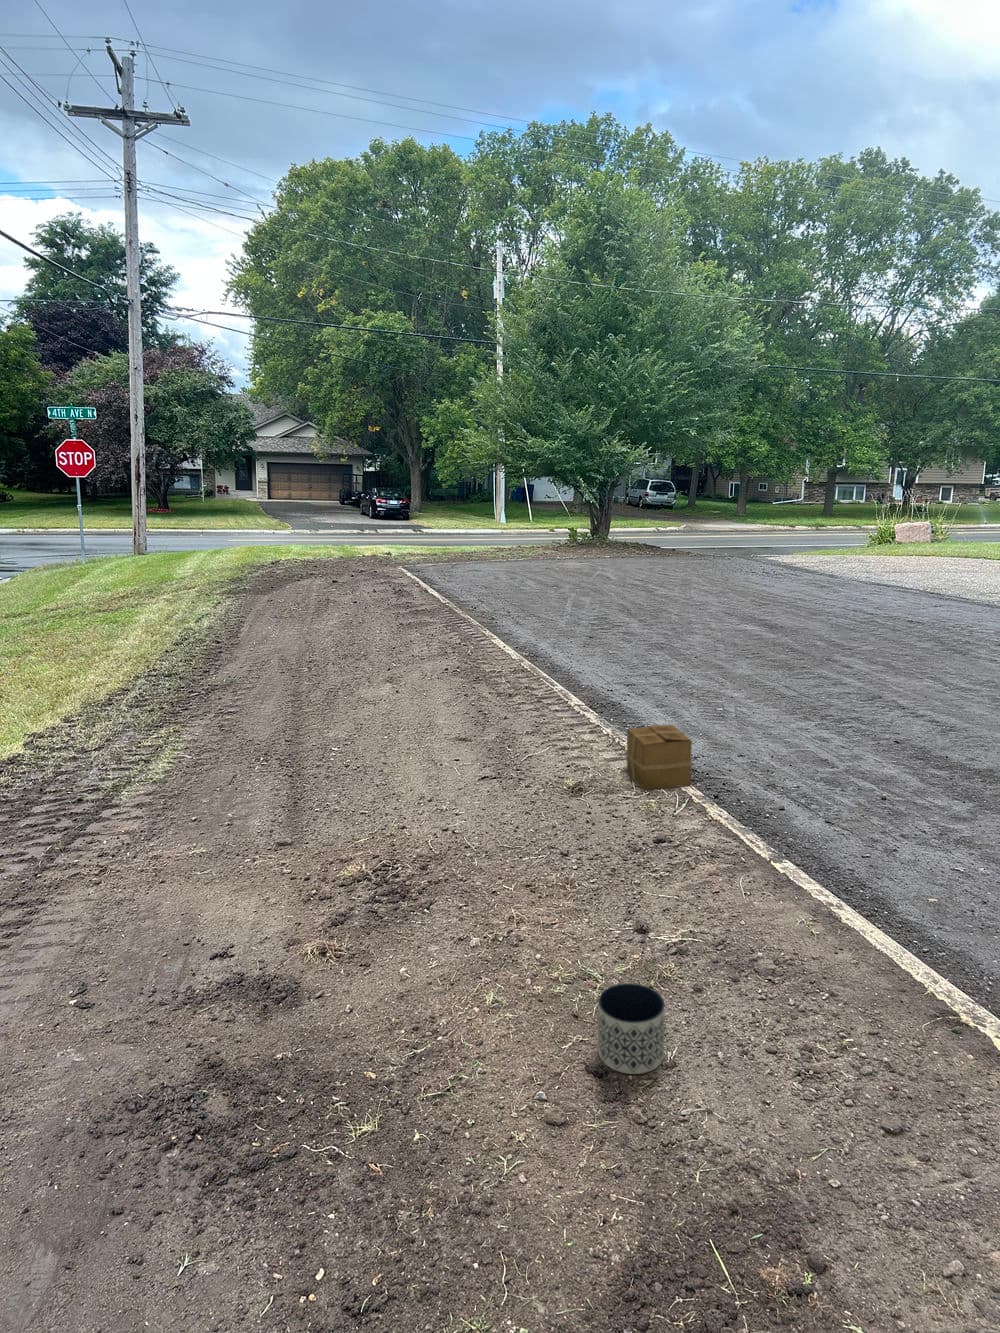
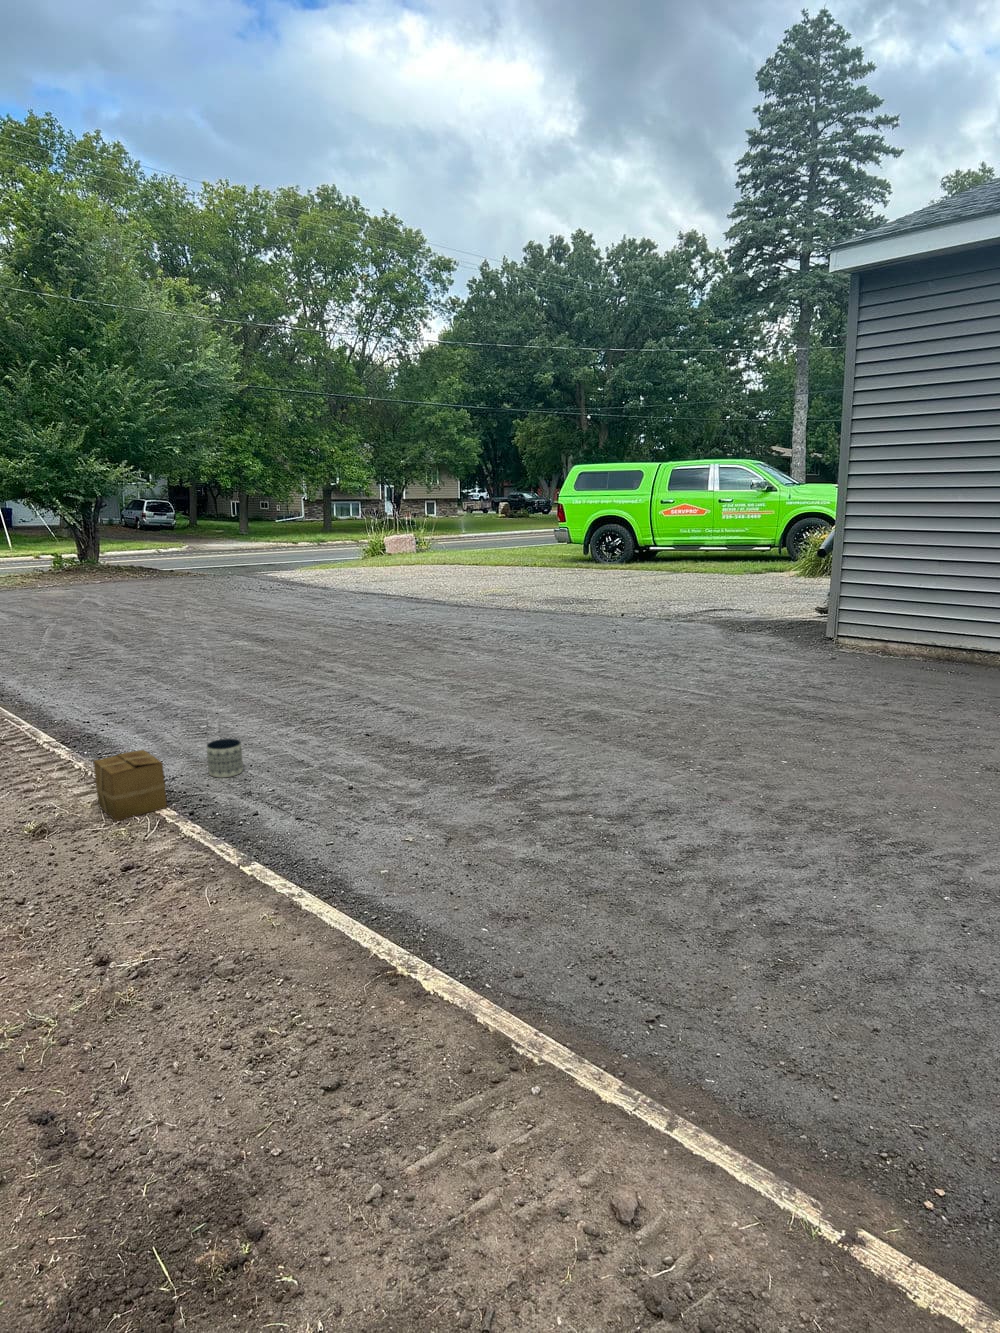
planter: present [598,983,665,1074] -> present [206,739,243,778]

